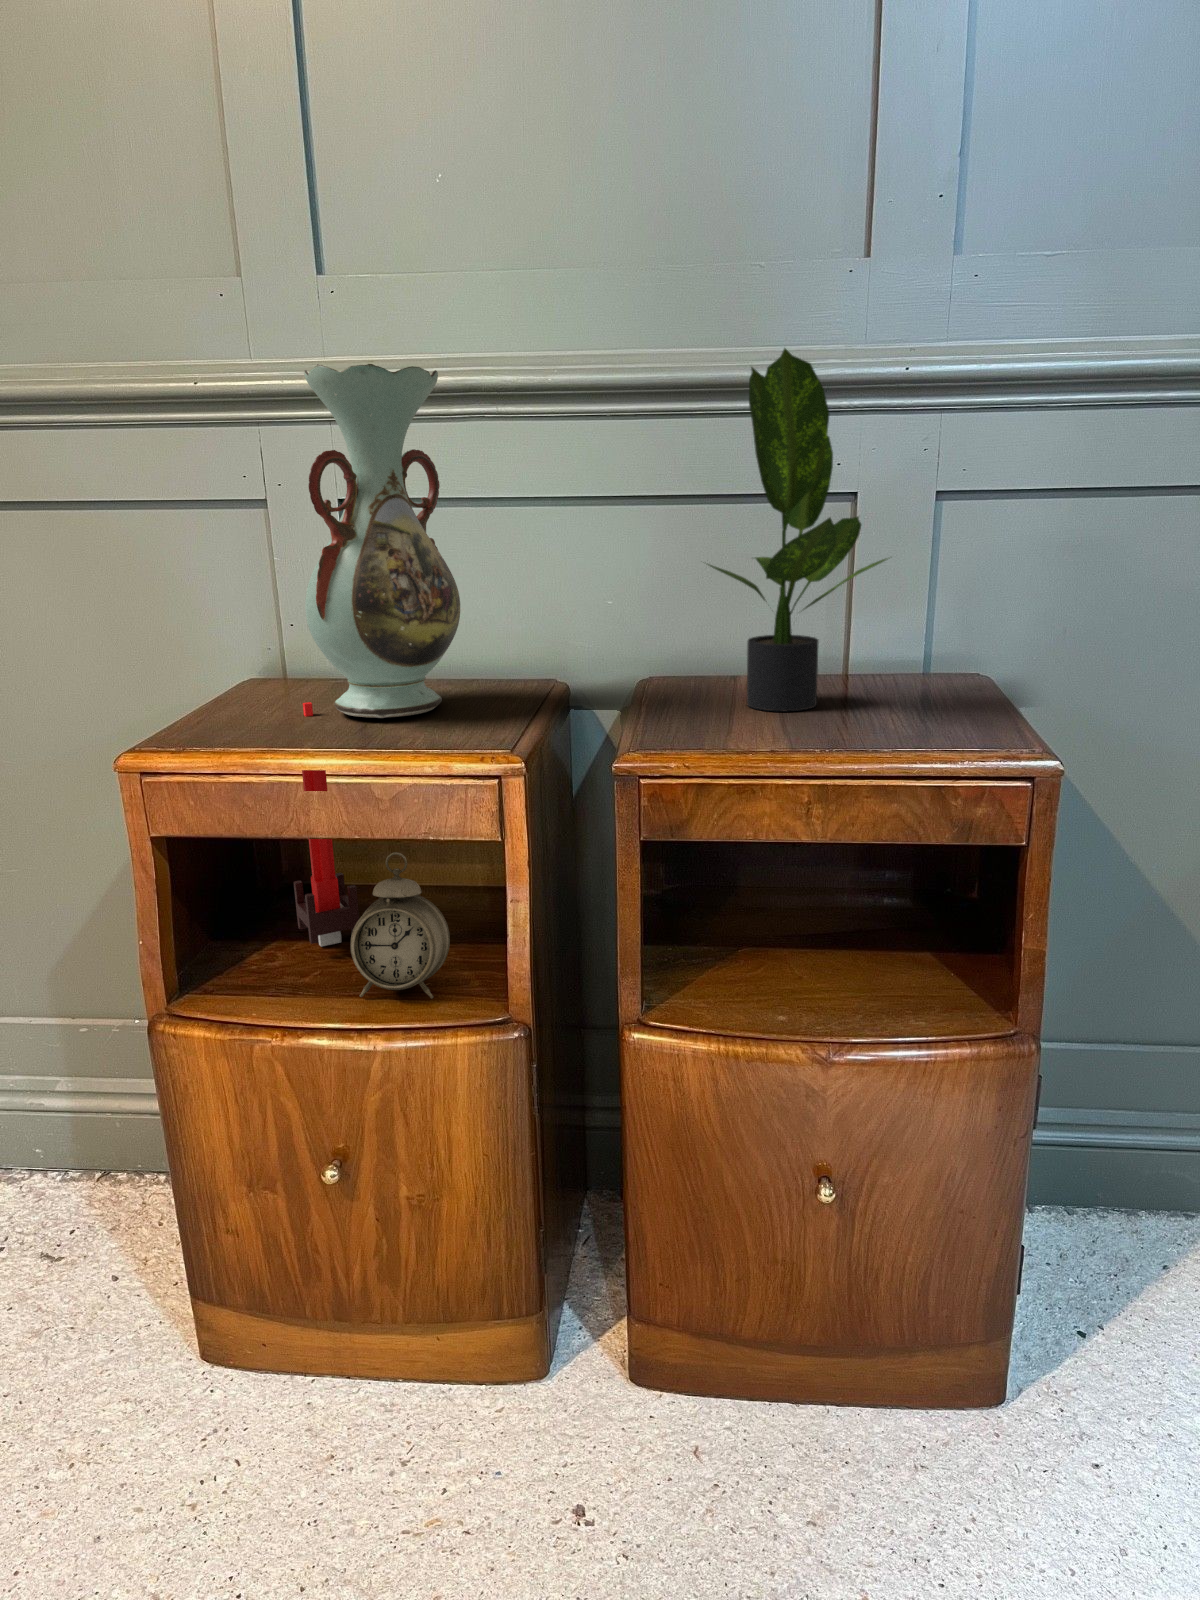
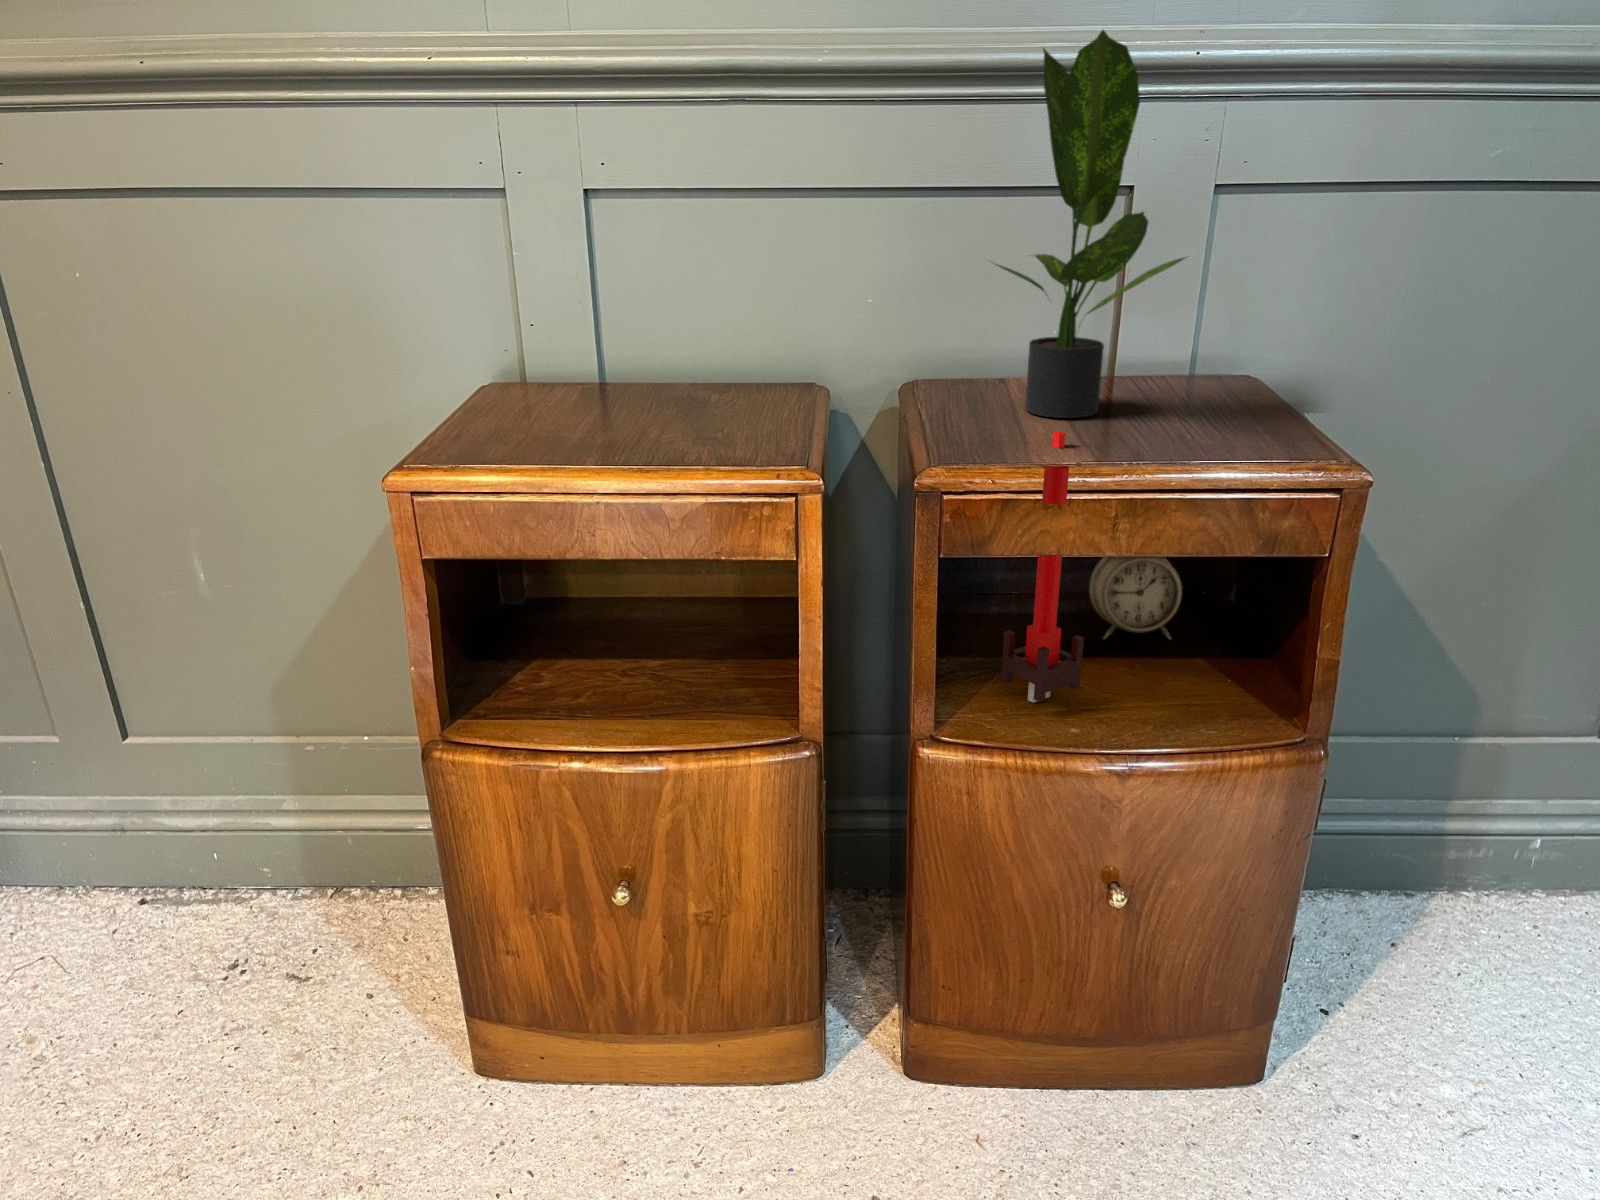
decorative vase: present [304,364,460,718] -> none [566,37,730,427]
candle: present [294,702,359,947] -> present [1001,431,1084,703]
alarm clock: present [351,852,450,999] -> present [1089,557,1182,640]

